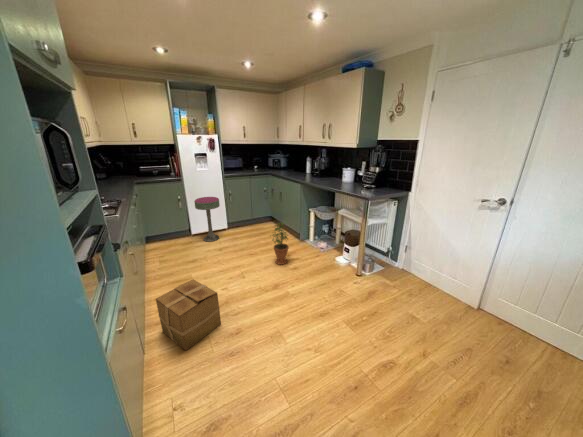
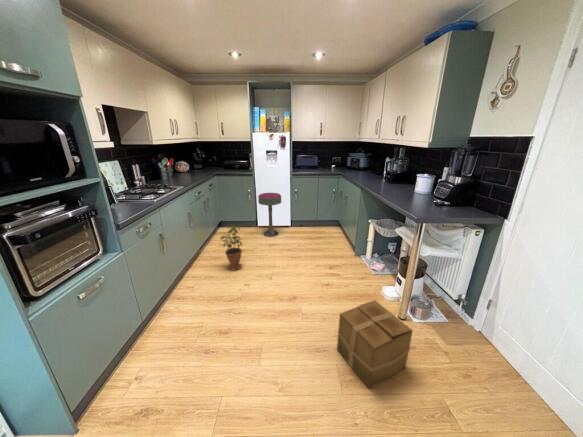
potted plant: present [273,222,289,265] -> present [221,225,242,270]
cardboard box: present [156,279,221,350] -> present [337,301,413,388]

